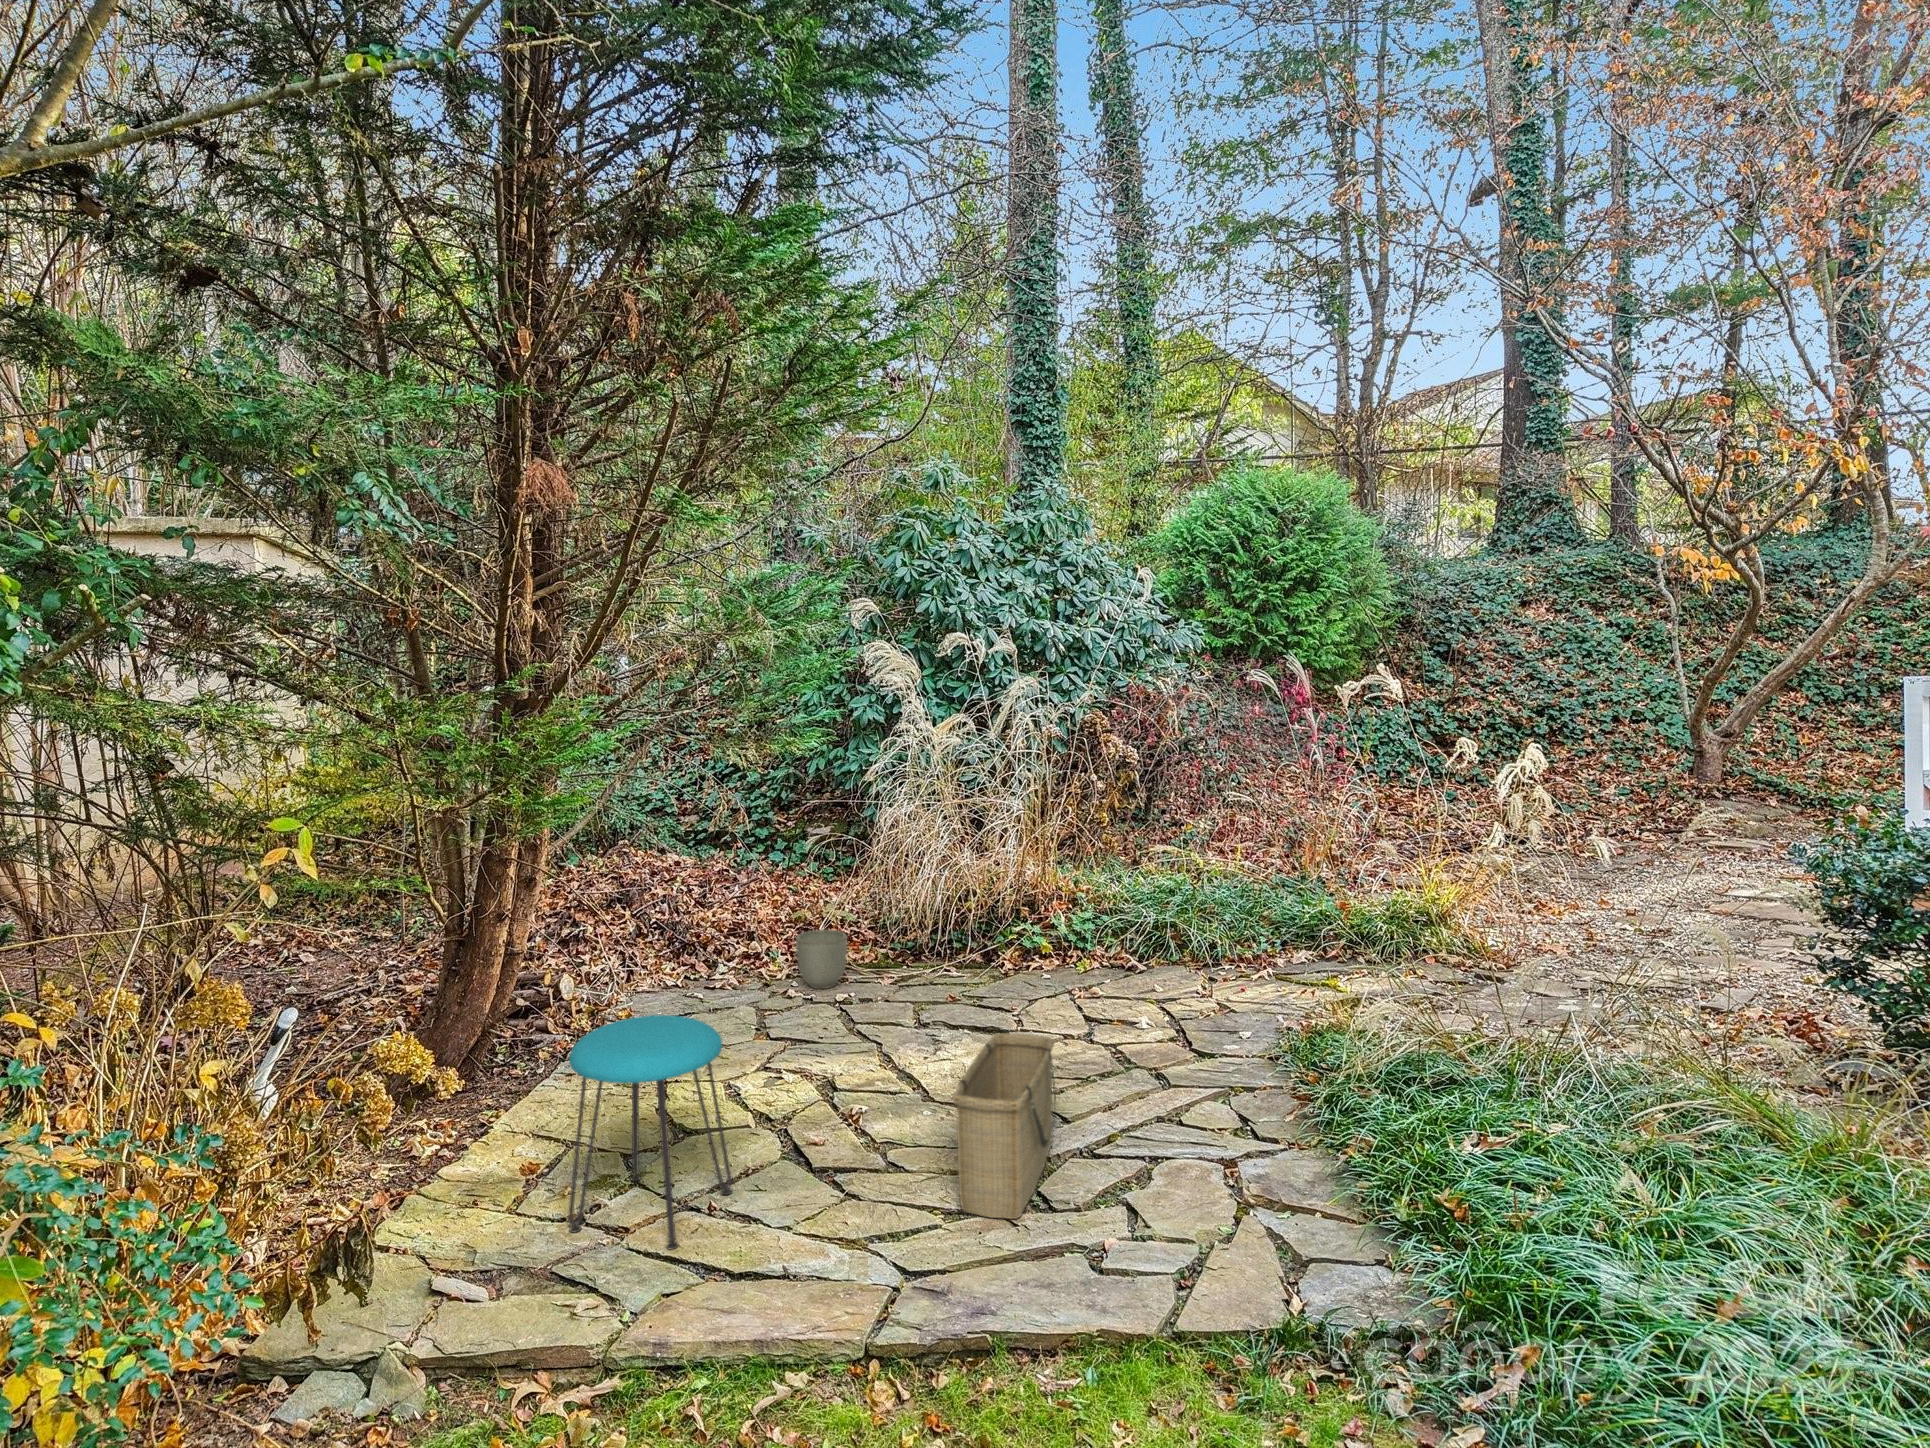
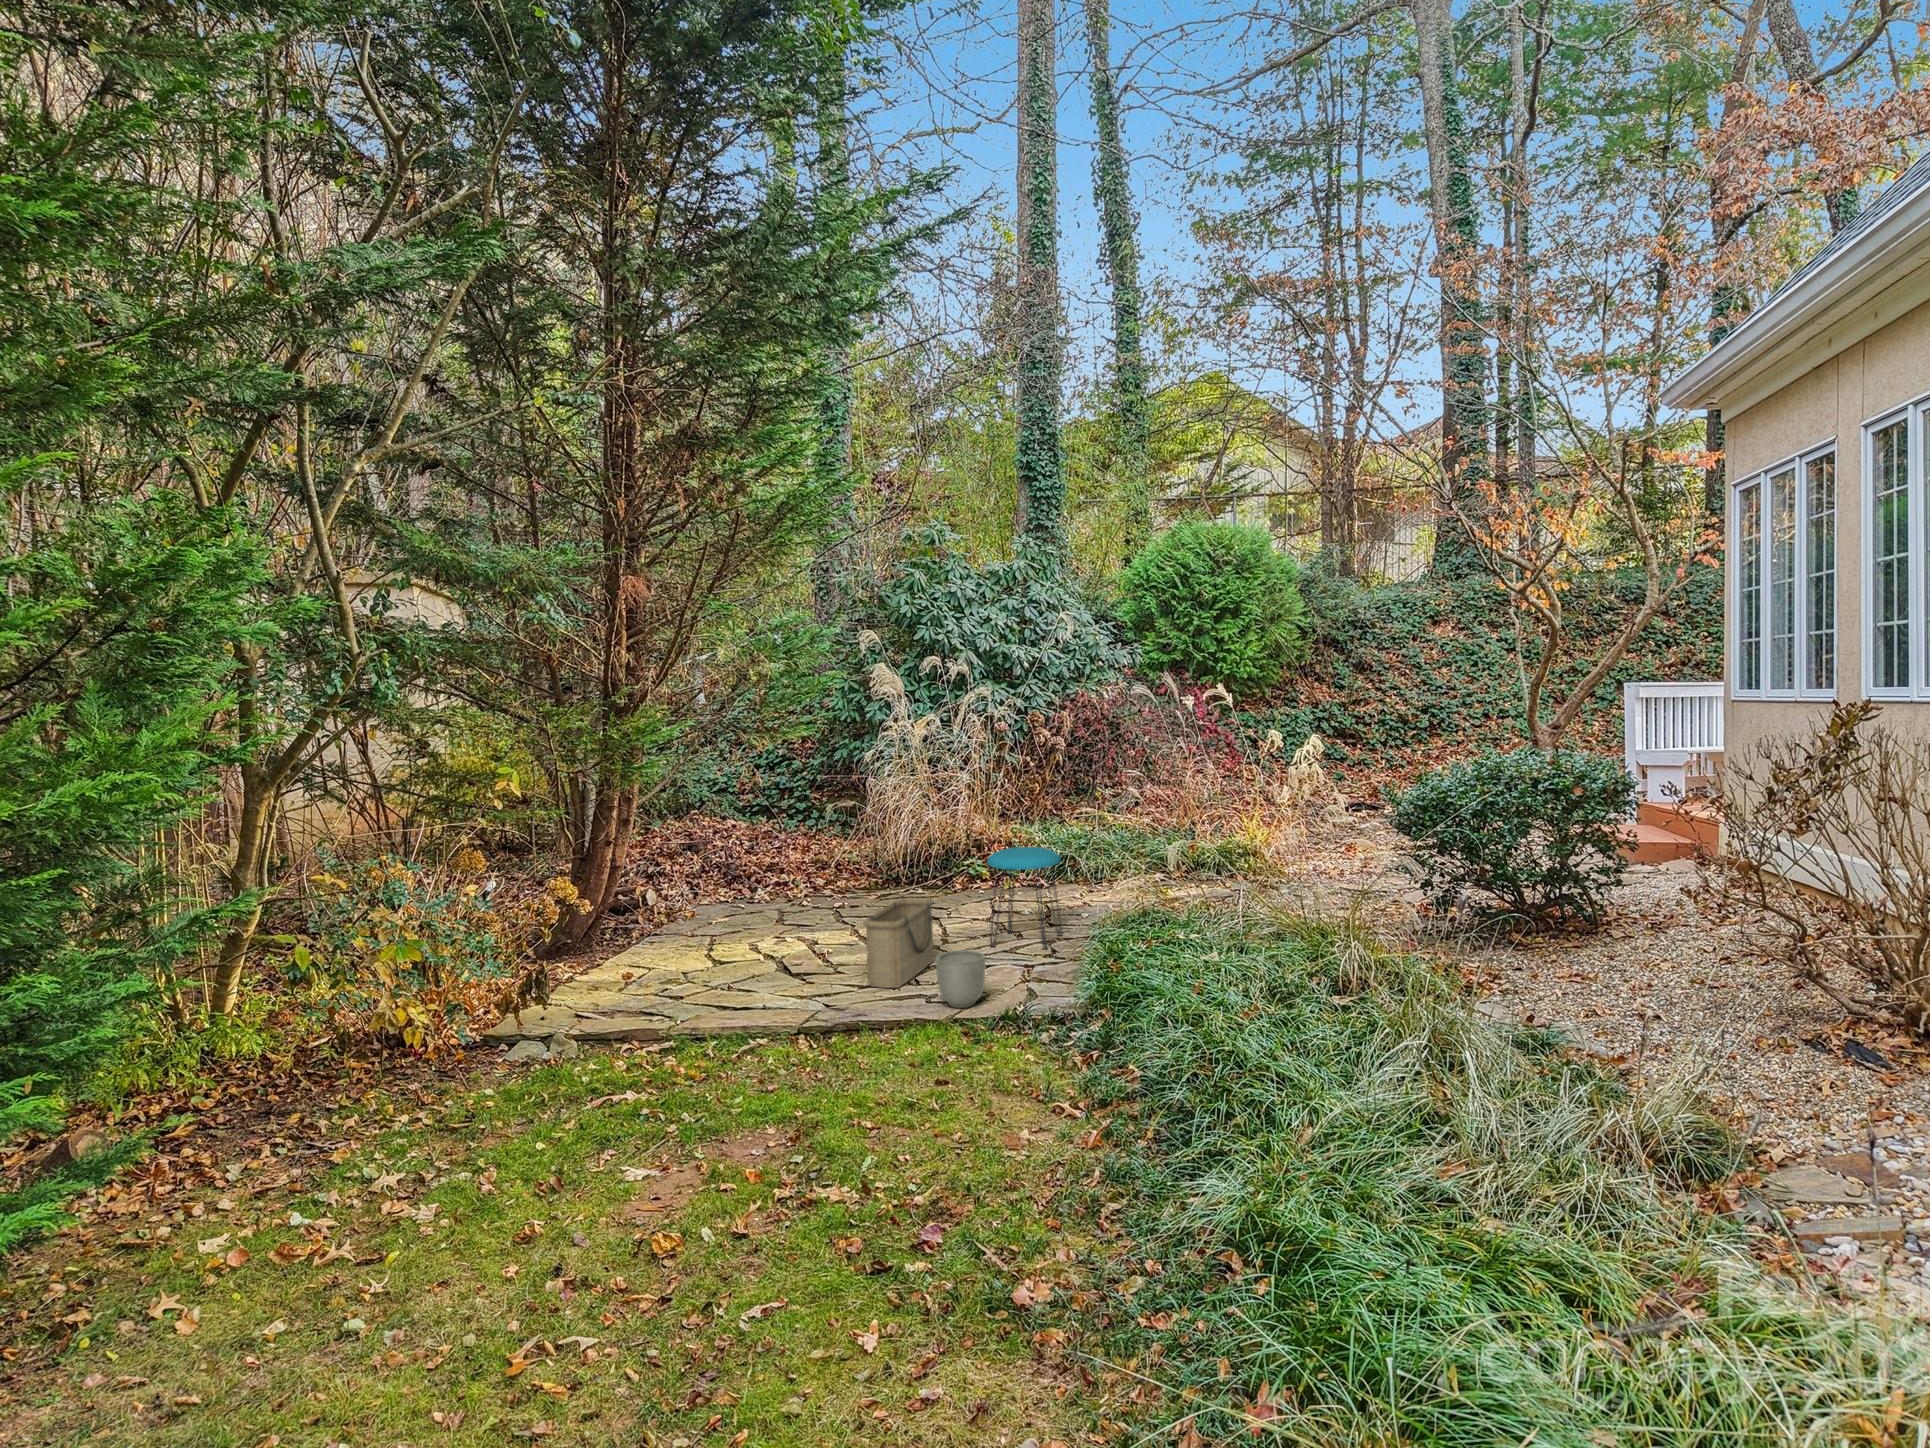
planter: present [796,930,847,989] -> present [936,950,985,1008]
stool: present [568,1015,732,1249] -> present [987,847,1062,950]

